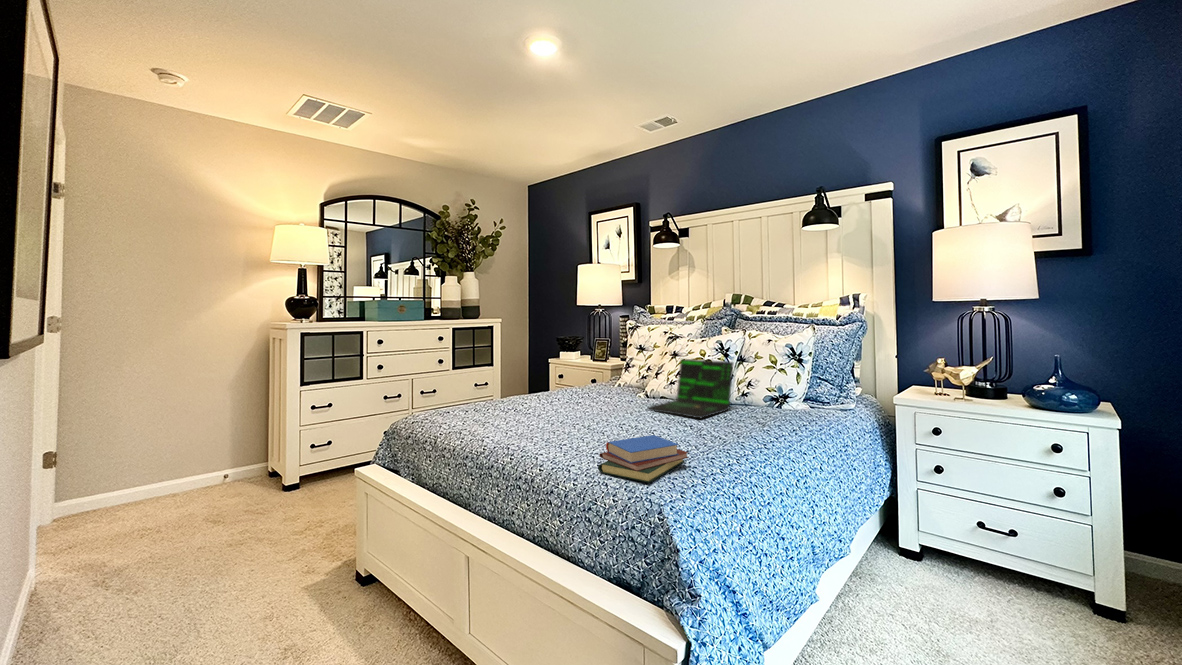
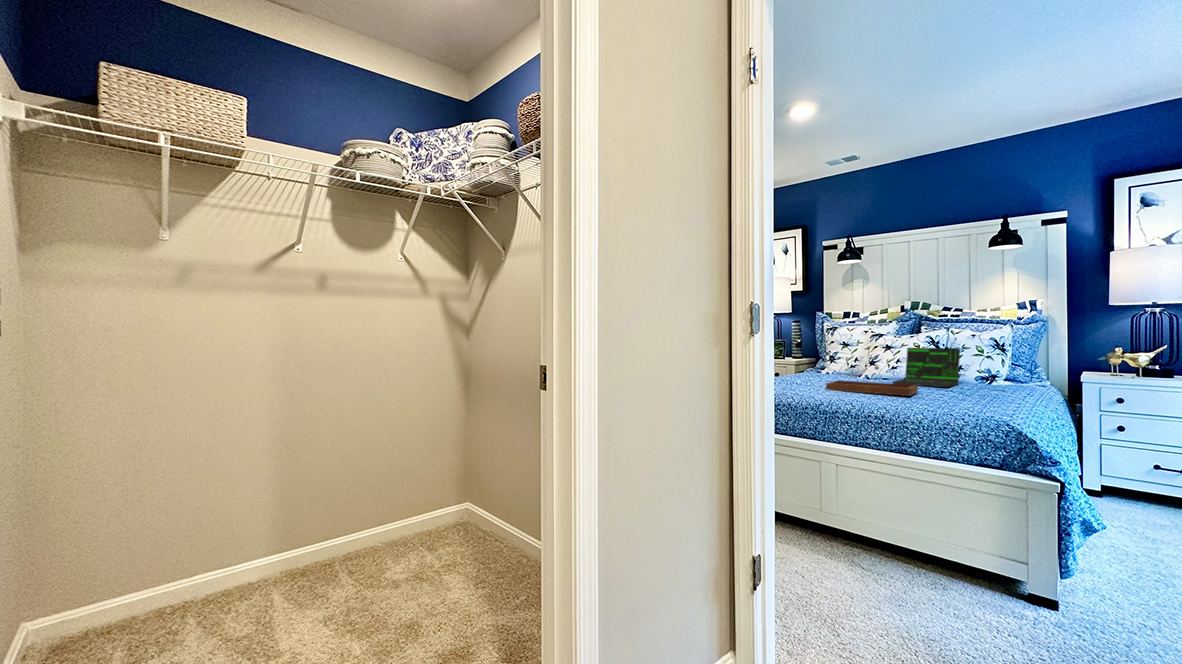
tray: none [531,392,646,442] -> present [826,366,918,396]
book: present [598,435,689,483] -> none [922,388,986,411]

